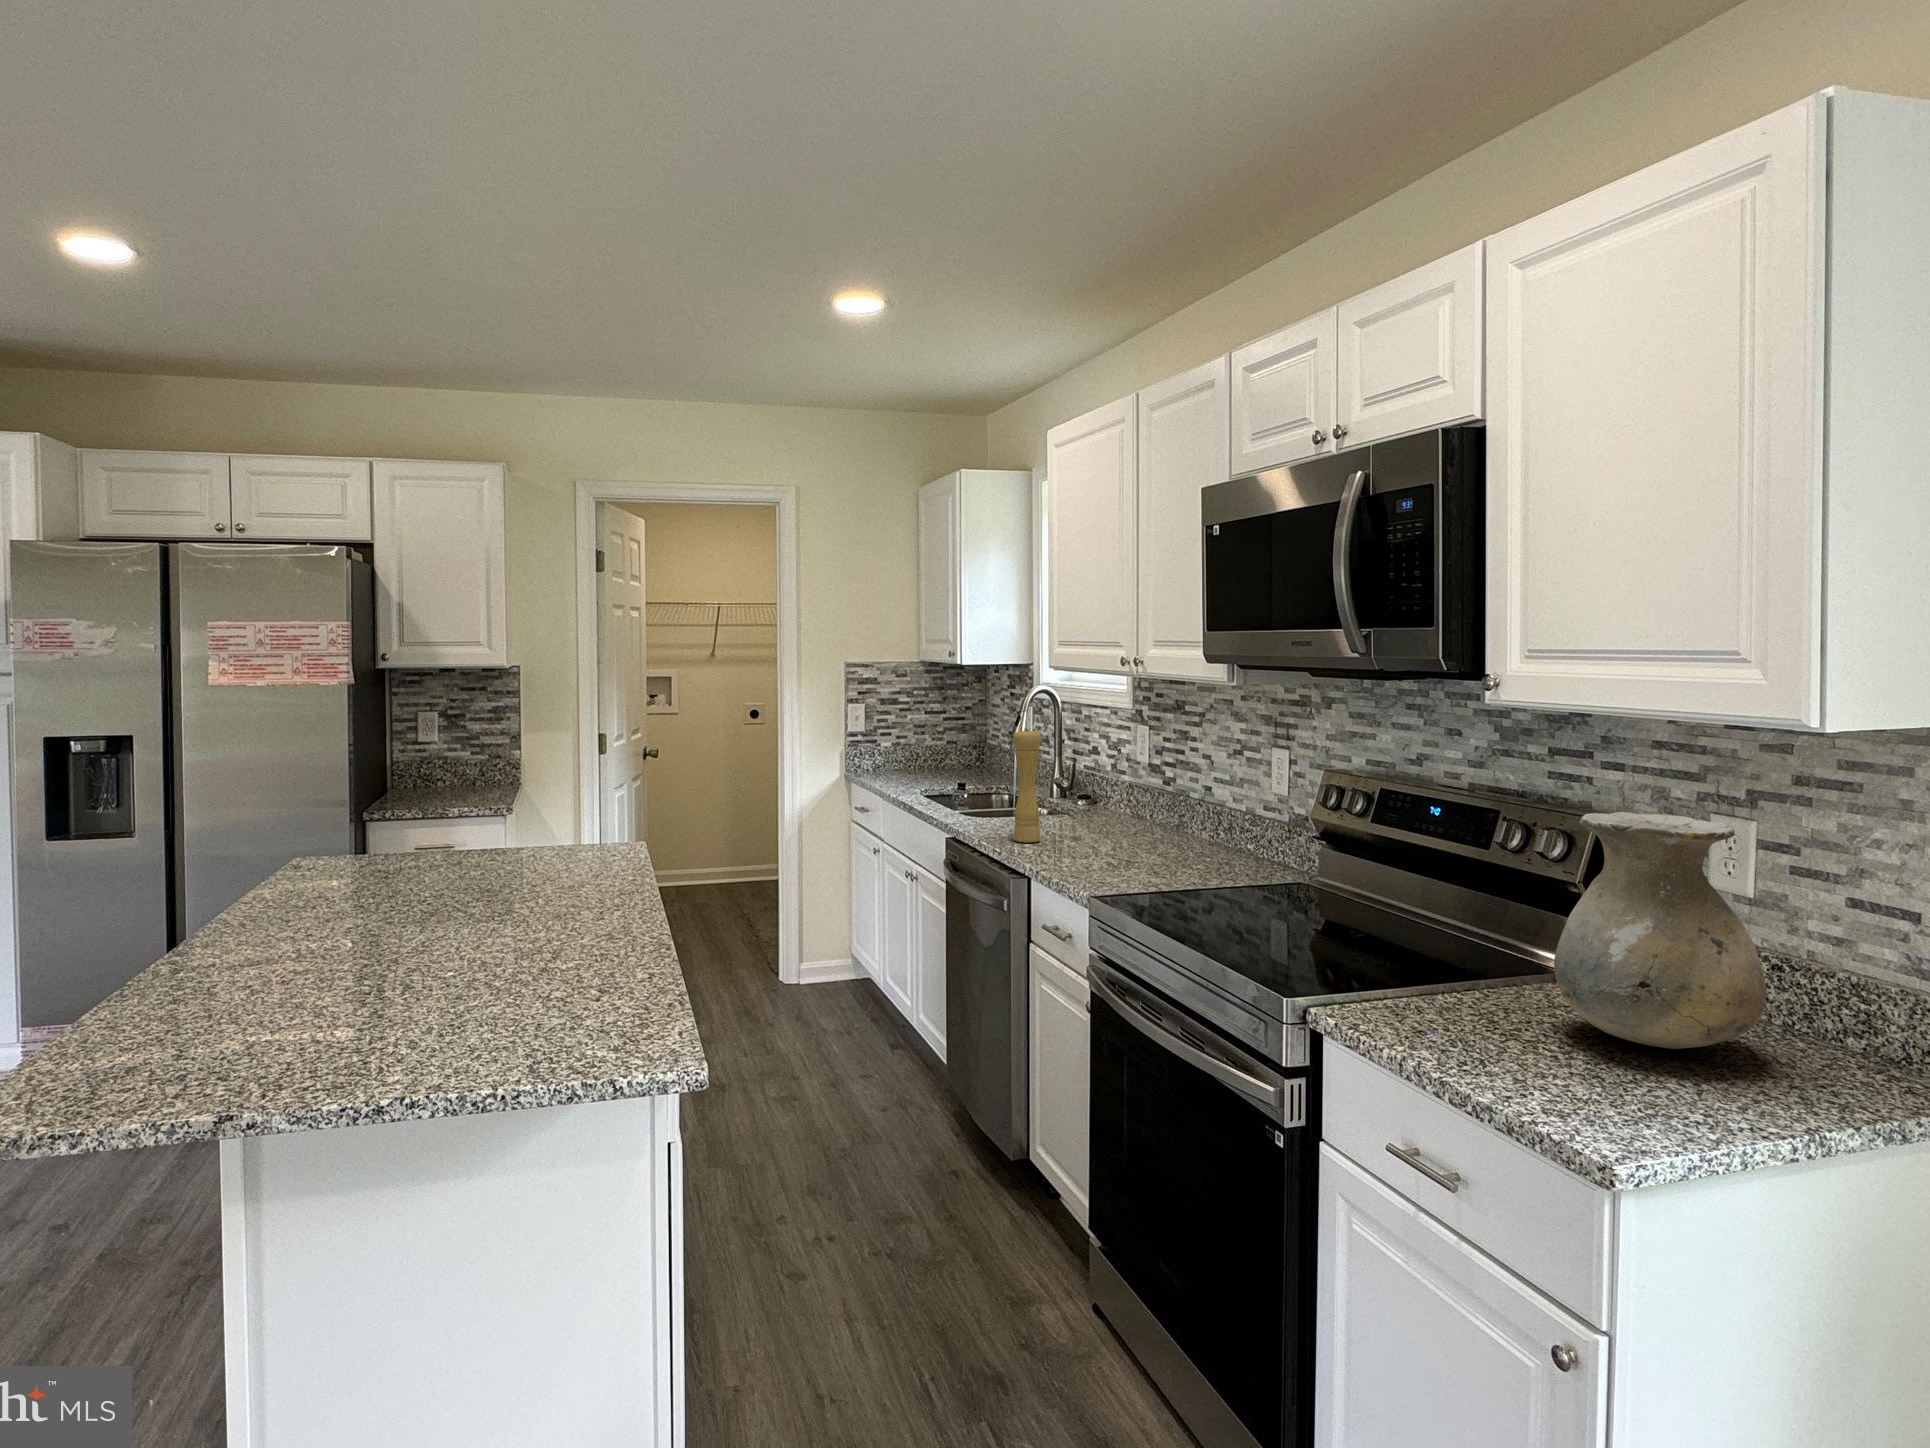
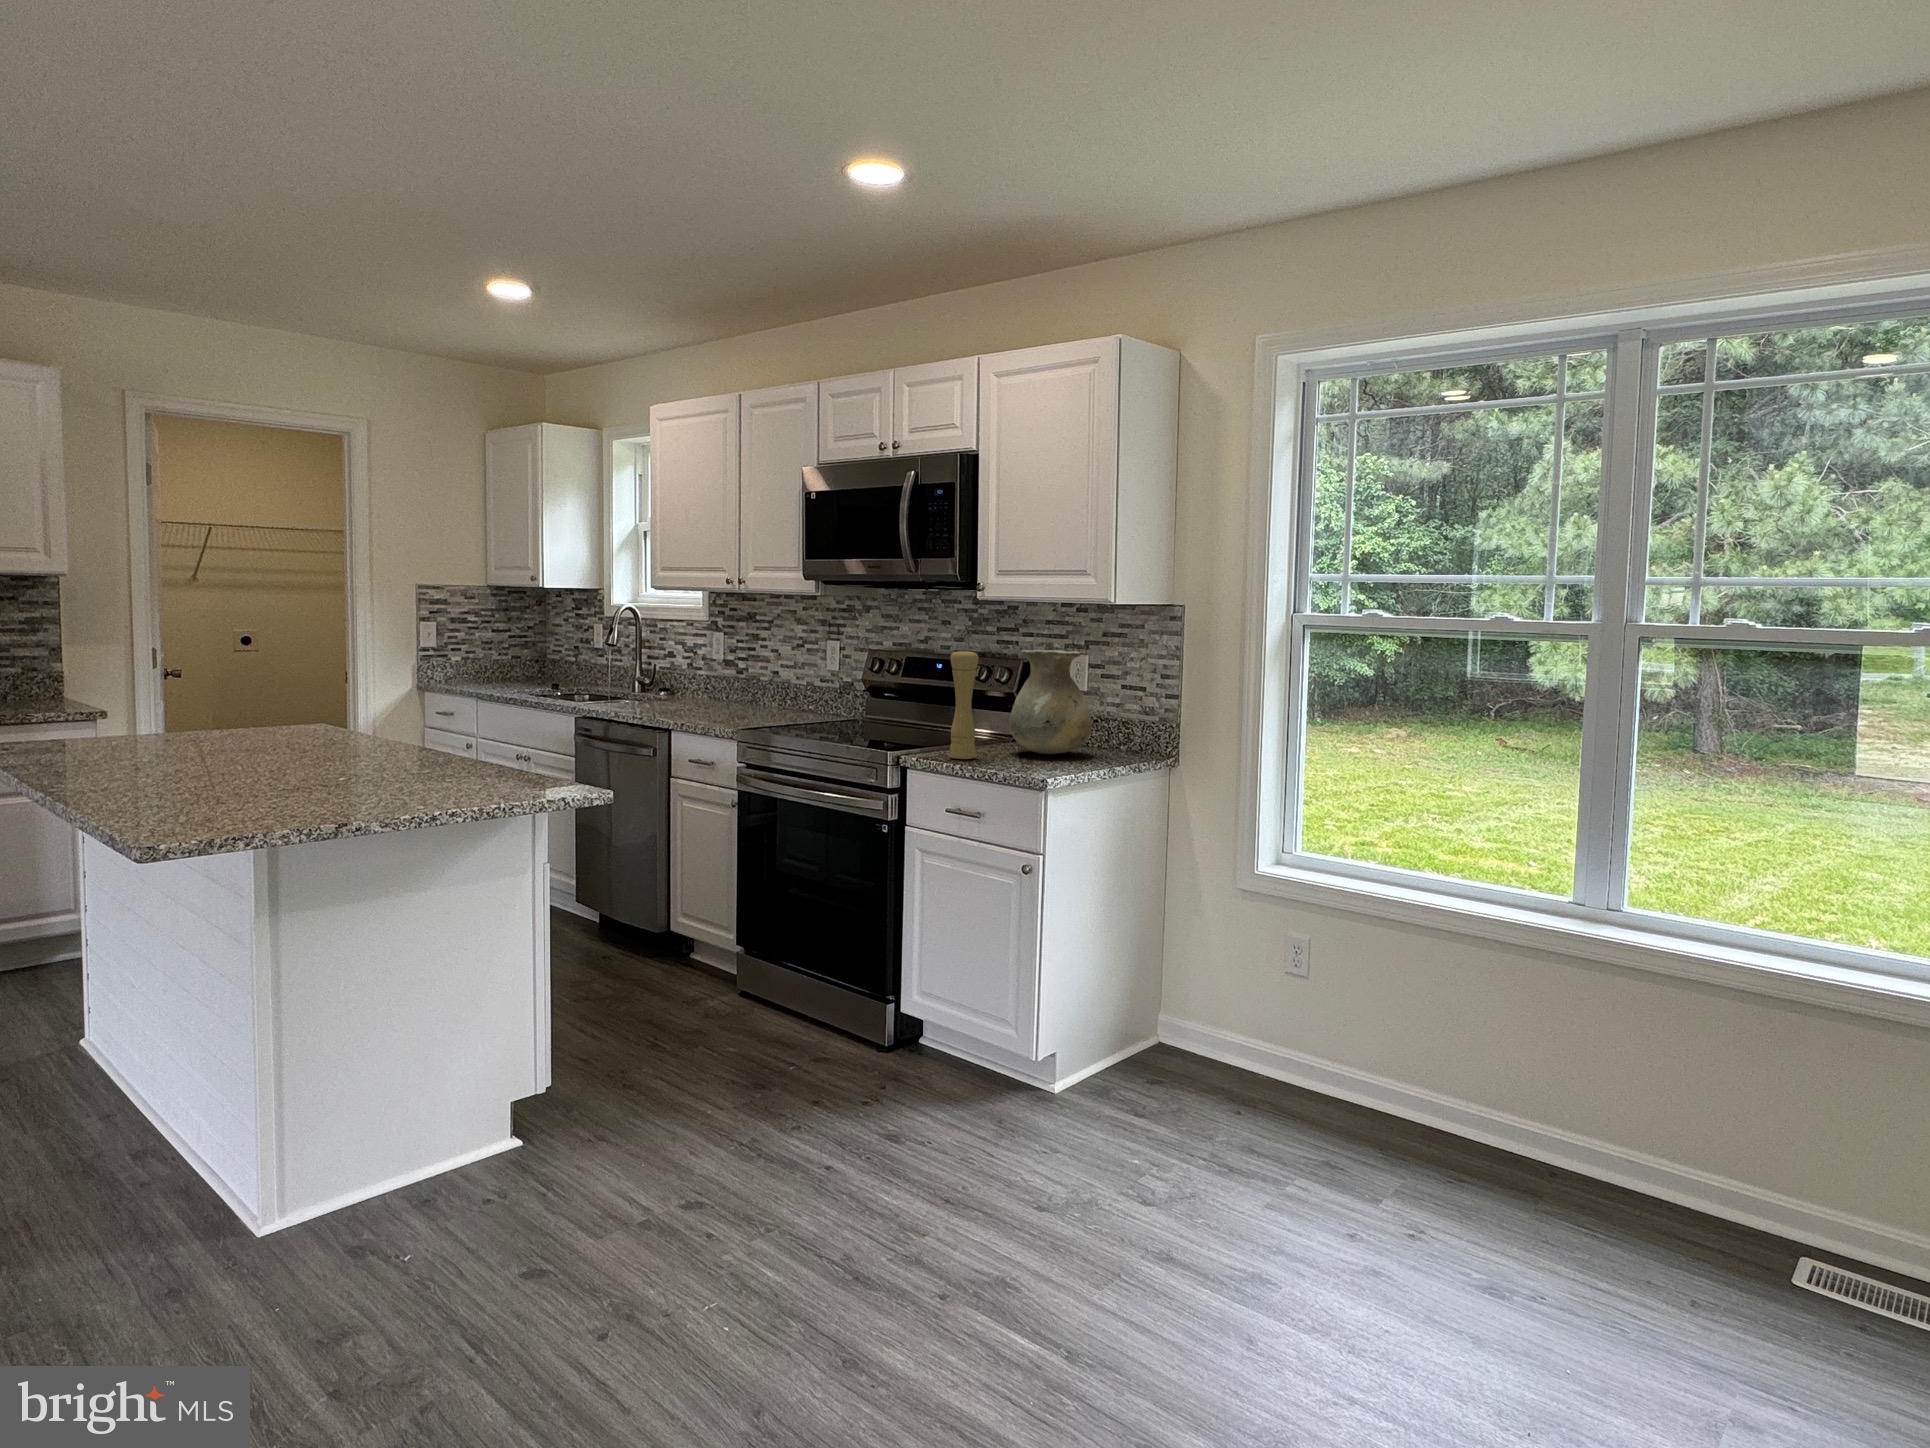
pepper mill: present [1013,729,1041,842] -> present [950,650,978,759]

